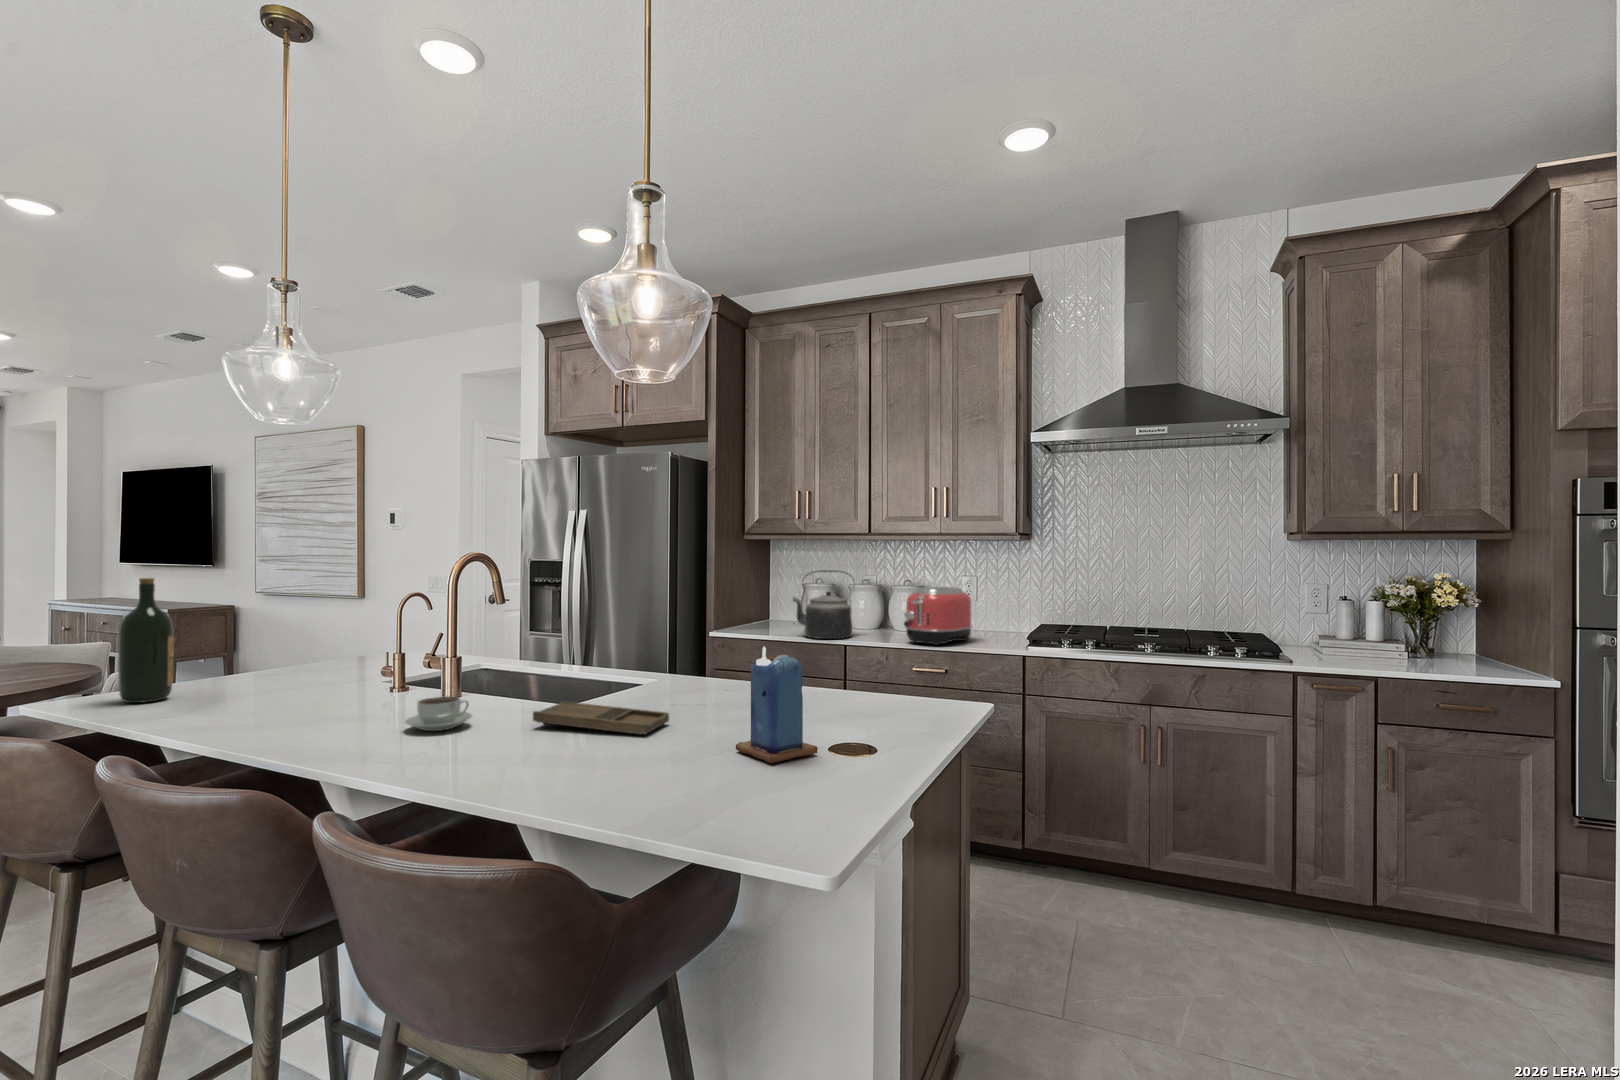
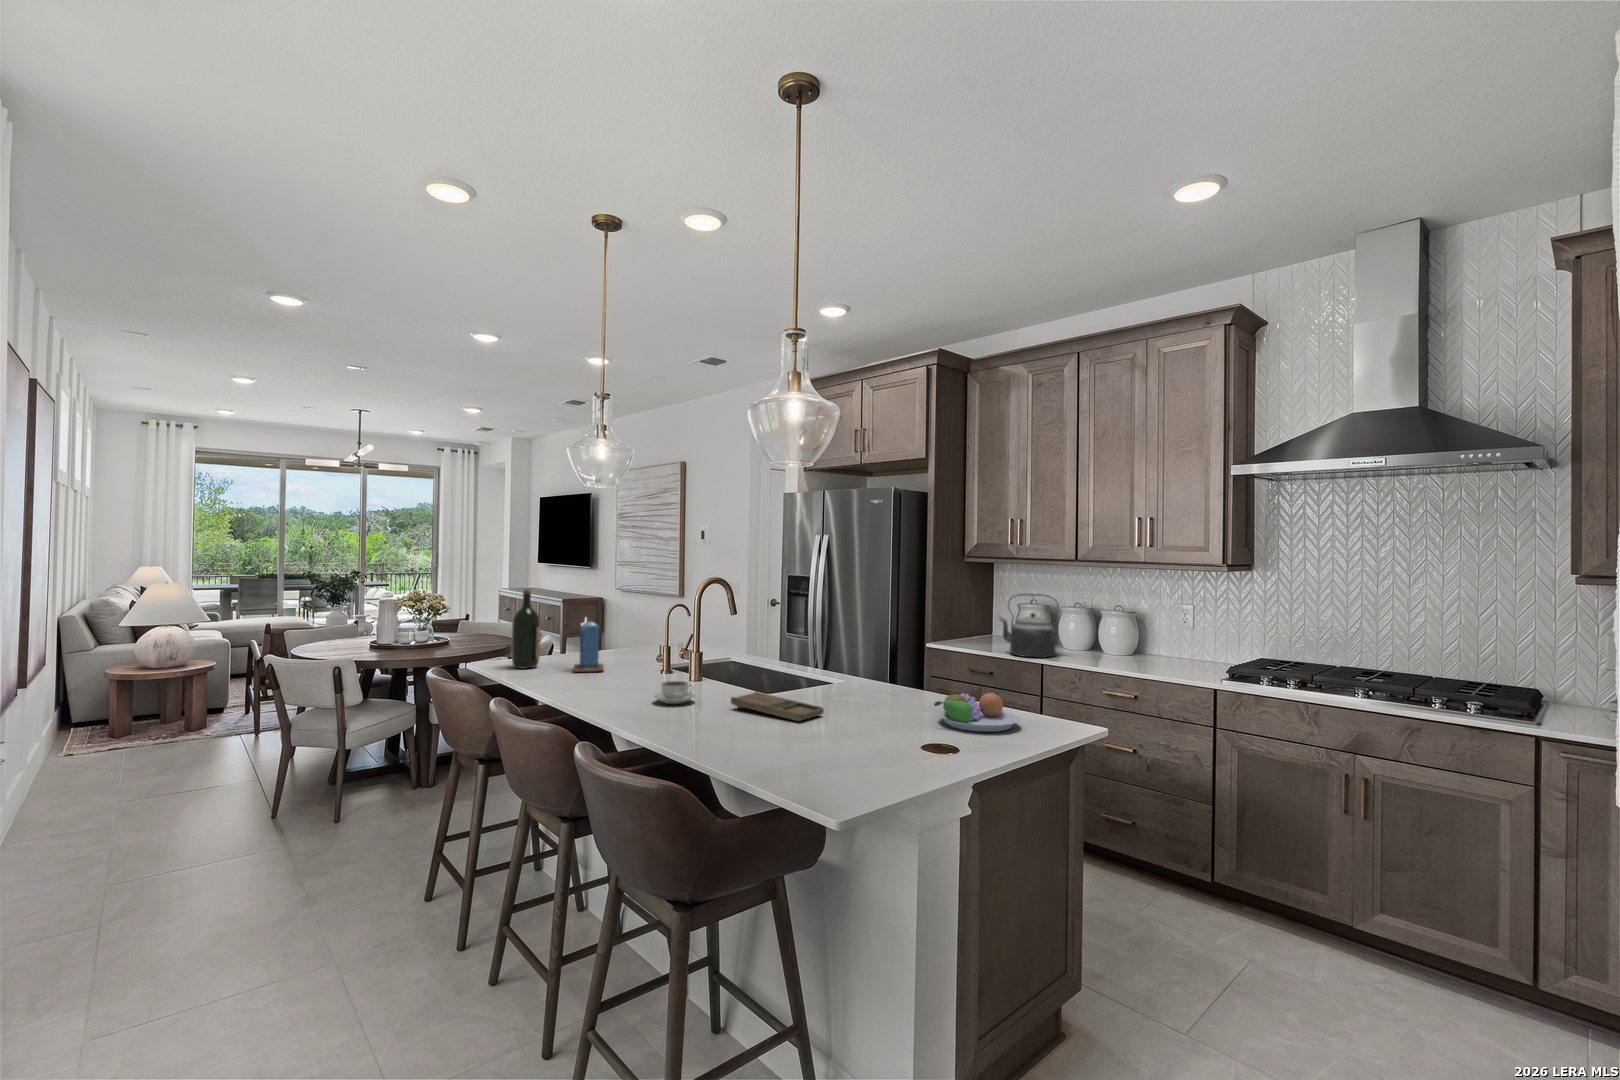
toaster: present [904,587,972,645] -> none [1098,615,1173,671]
candle: present [736,647,818,763] -> present [573,619,604,672]
fruit bowl: none [812,673,910,722] -> present [934,688,1020,732]

